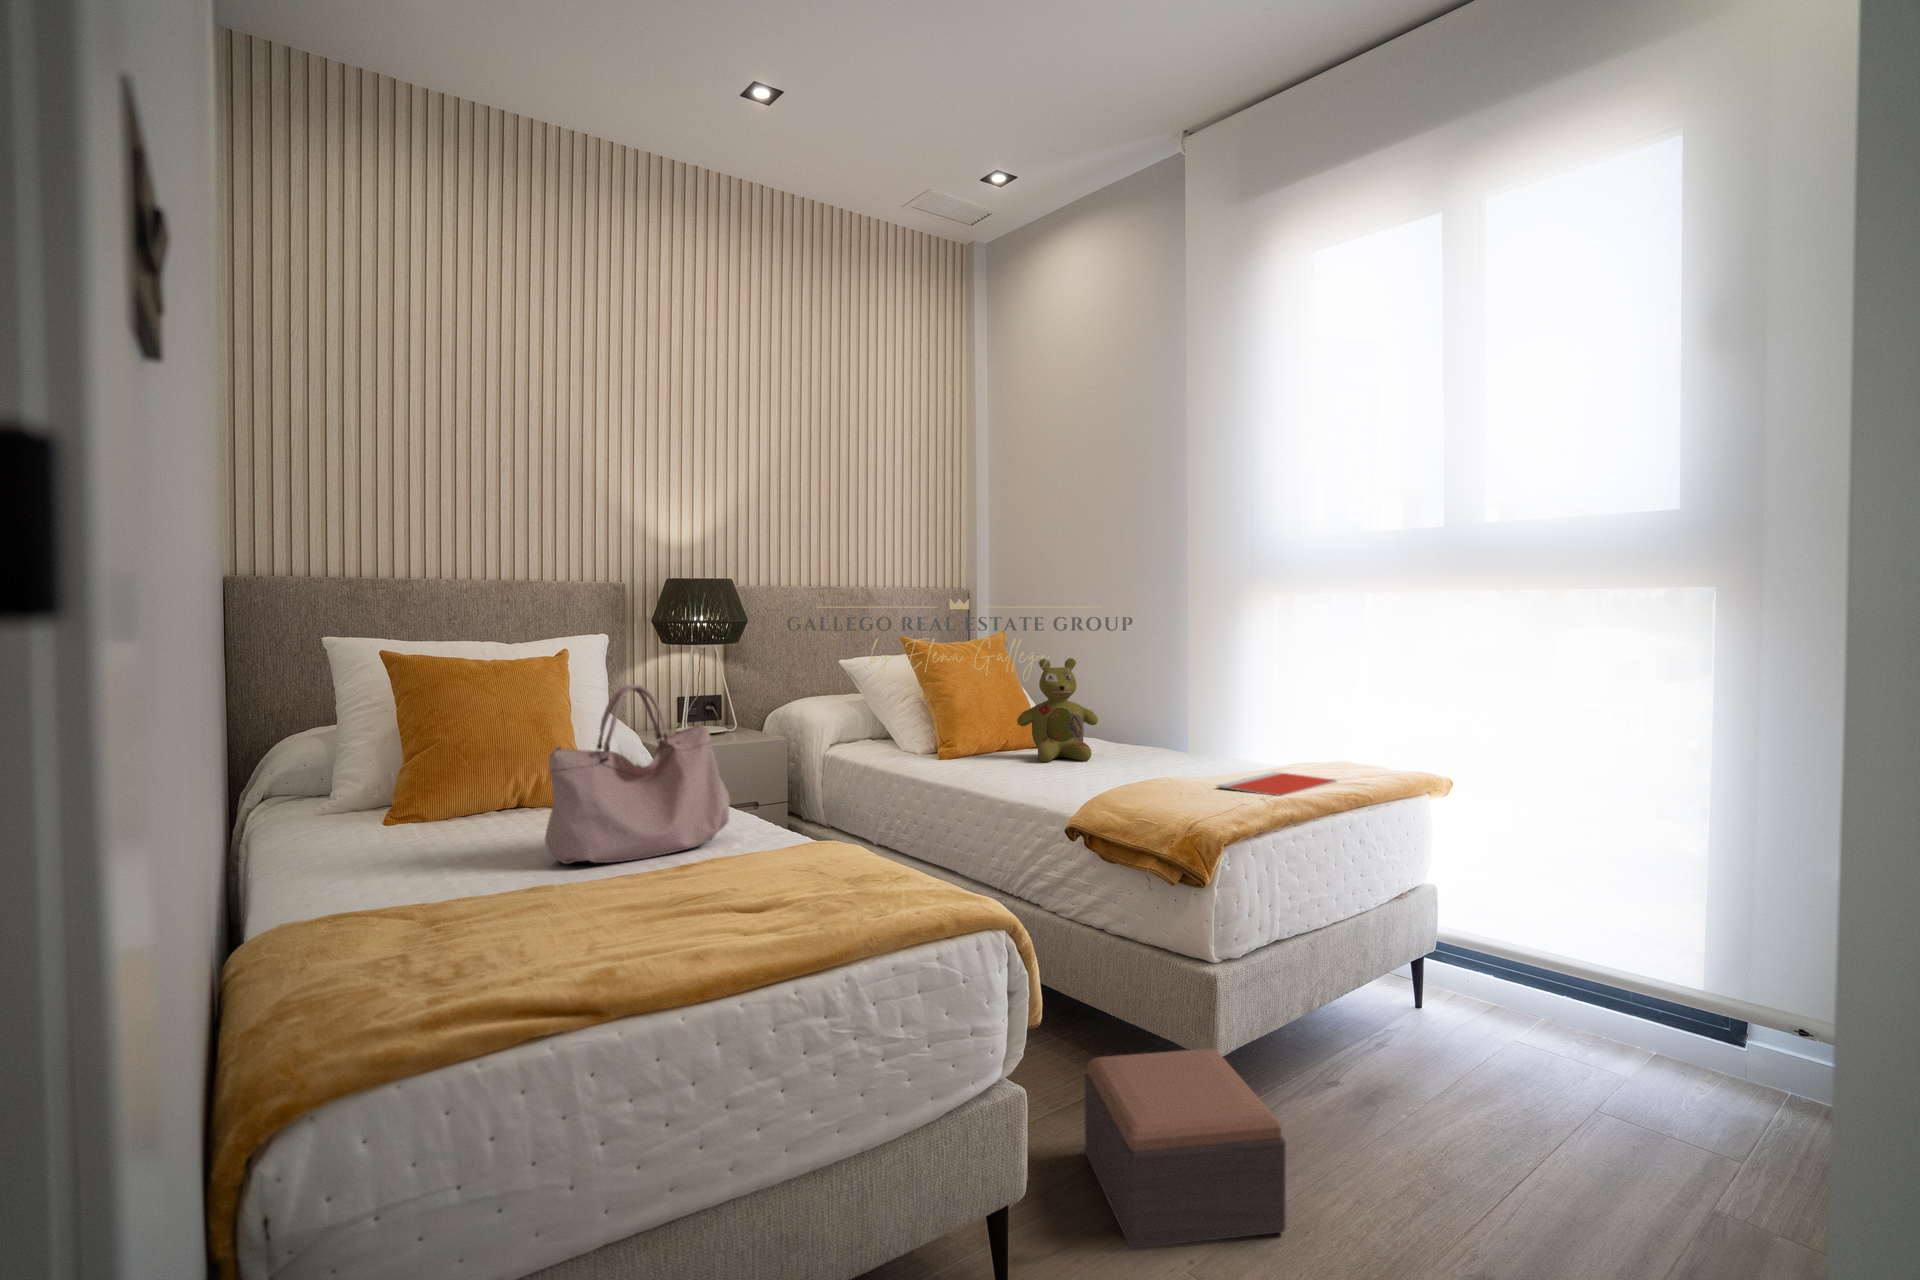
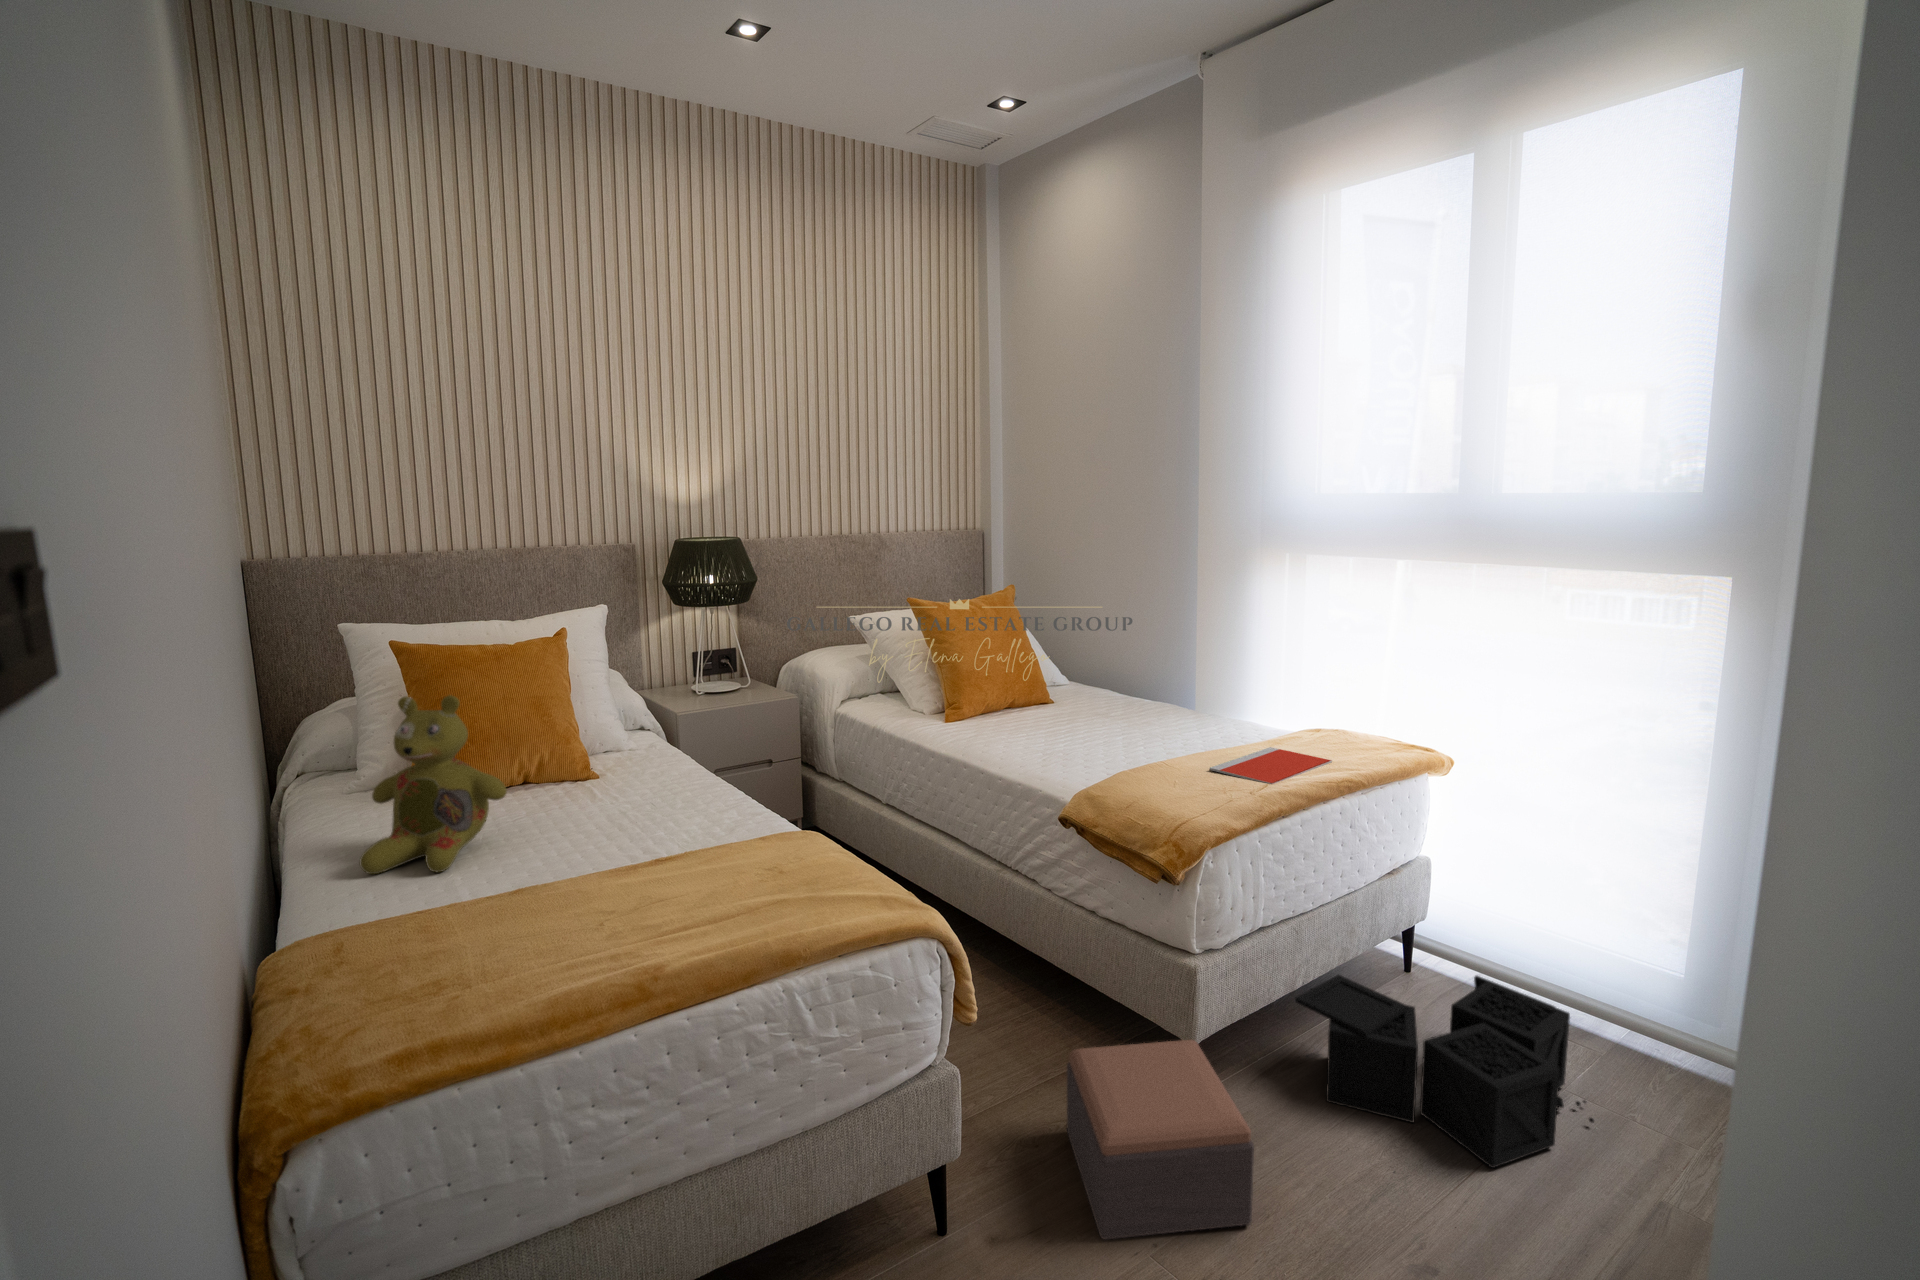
stuffed bear: present [1017,658,1098,762] -> present [360,695,507,874]
handbag: present [545,685,730,864] -> none [539,697,723,877]
storage bin: none [1314,996,1625,1179] -> present [1295,975,1594,1168]

